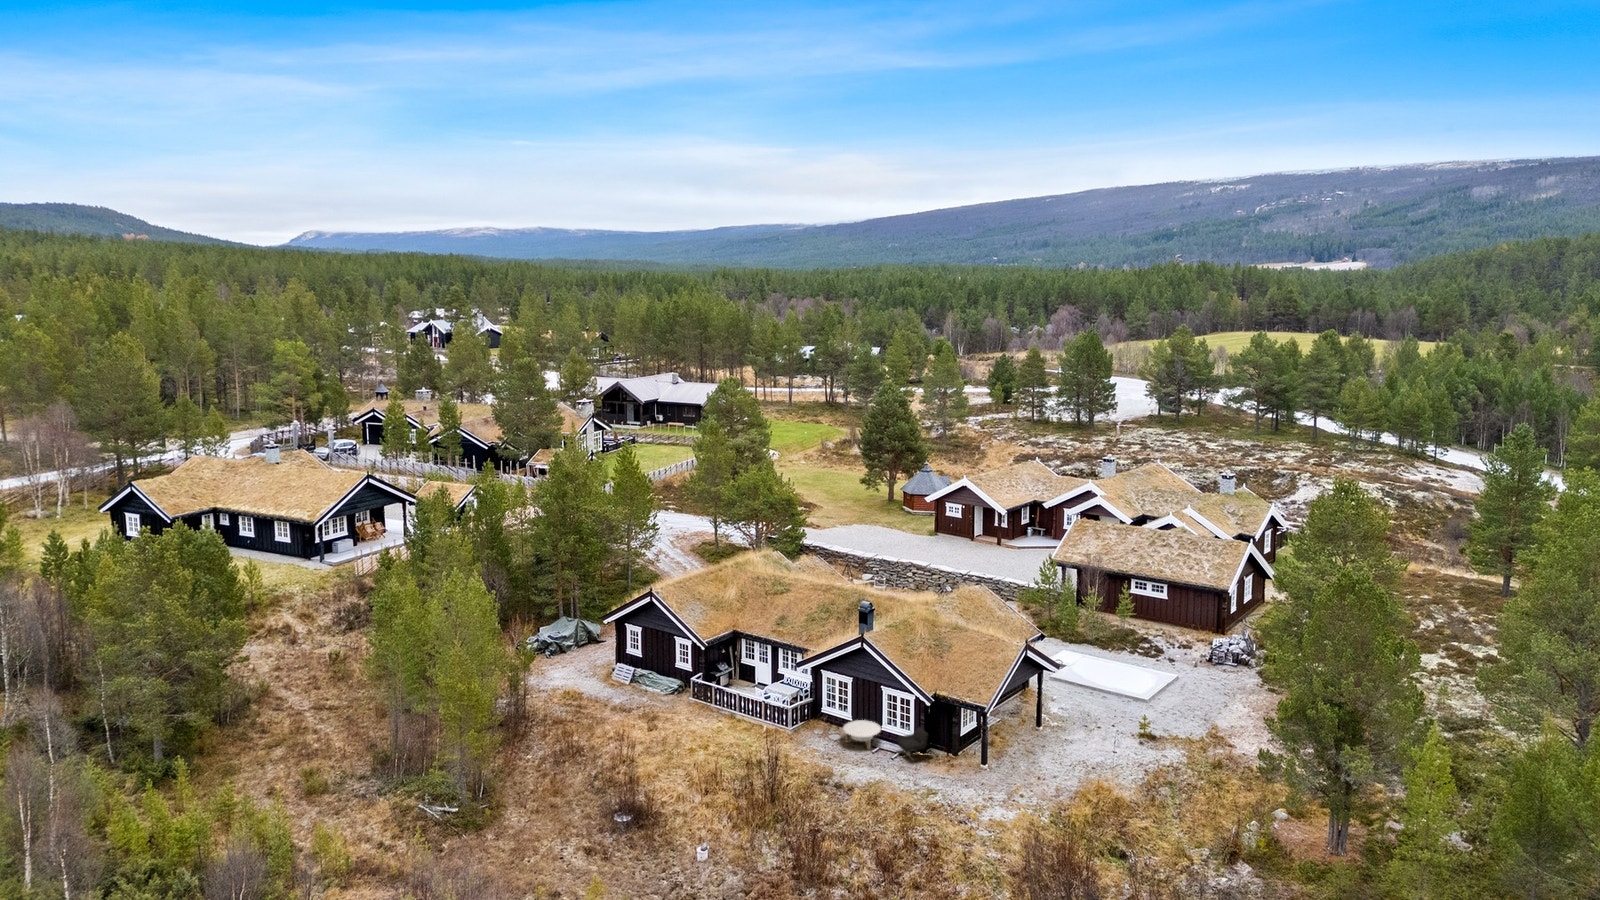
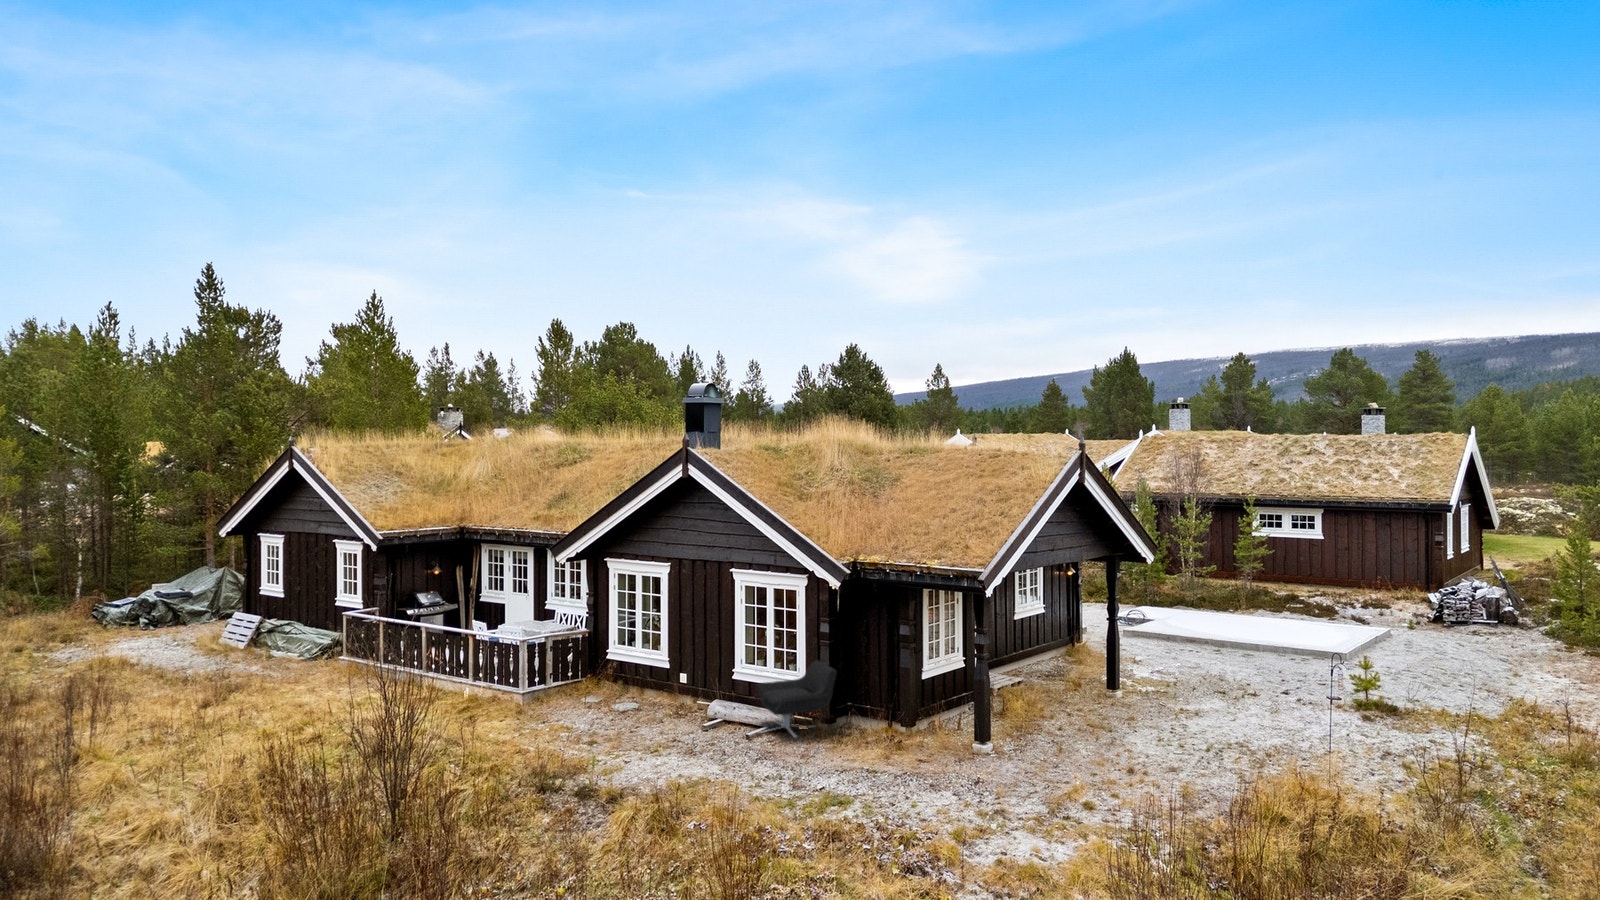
round table: present [843,720,881,750] -> none [632,659,727,719]

